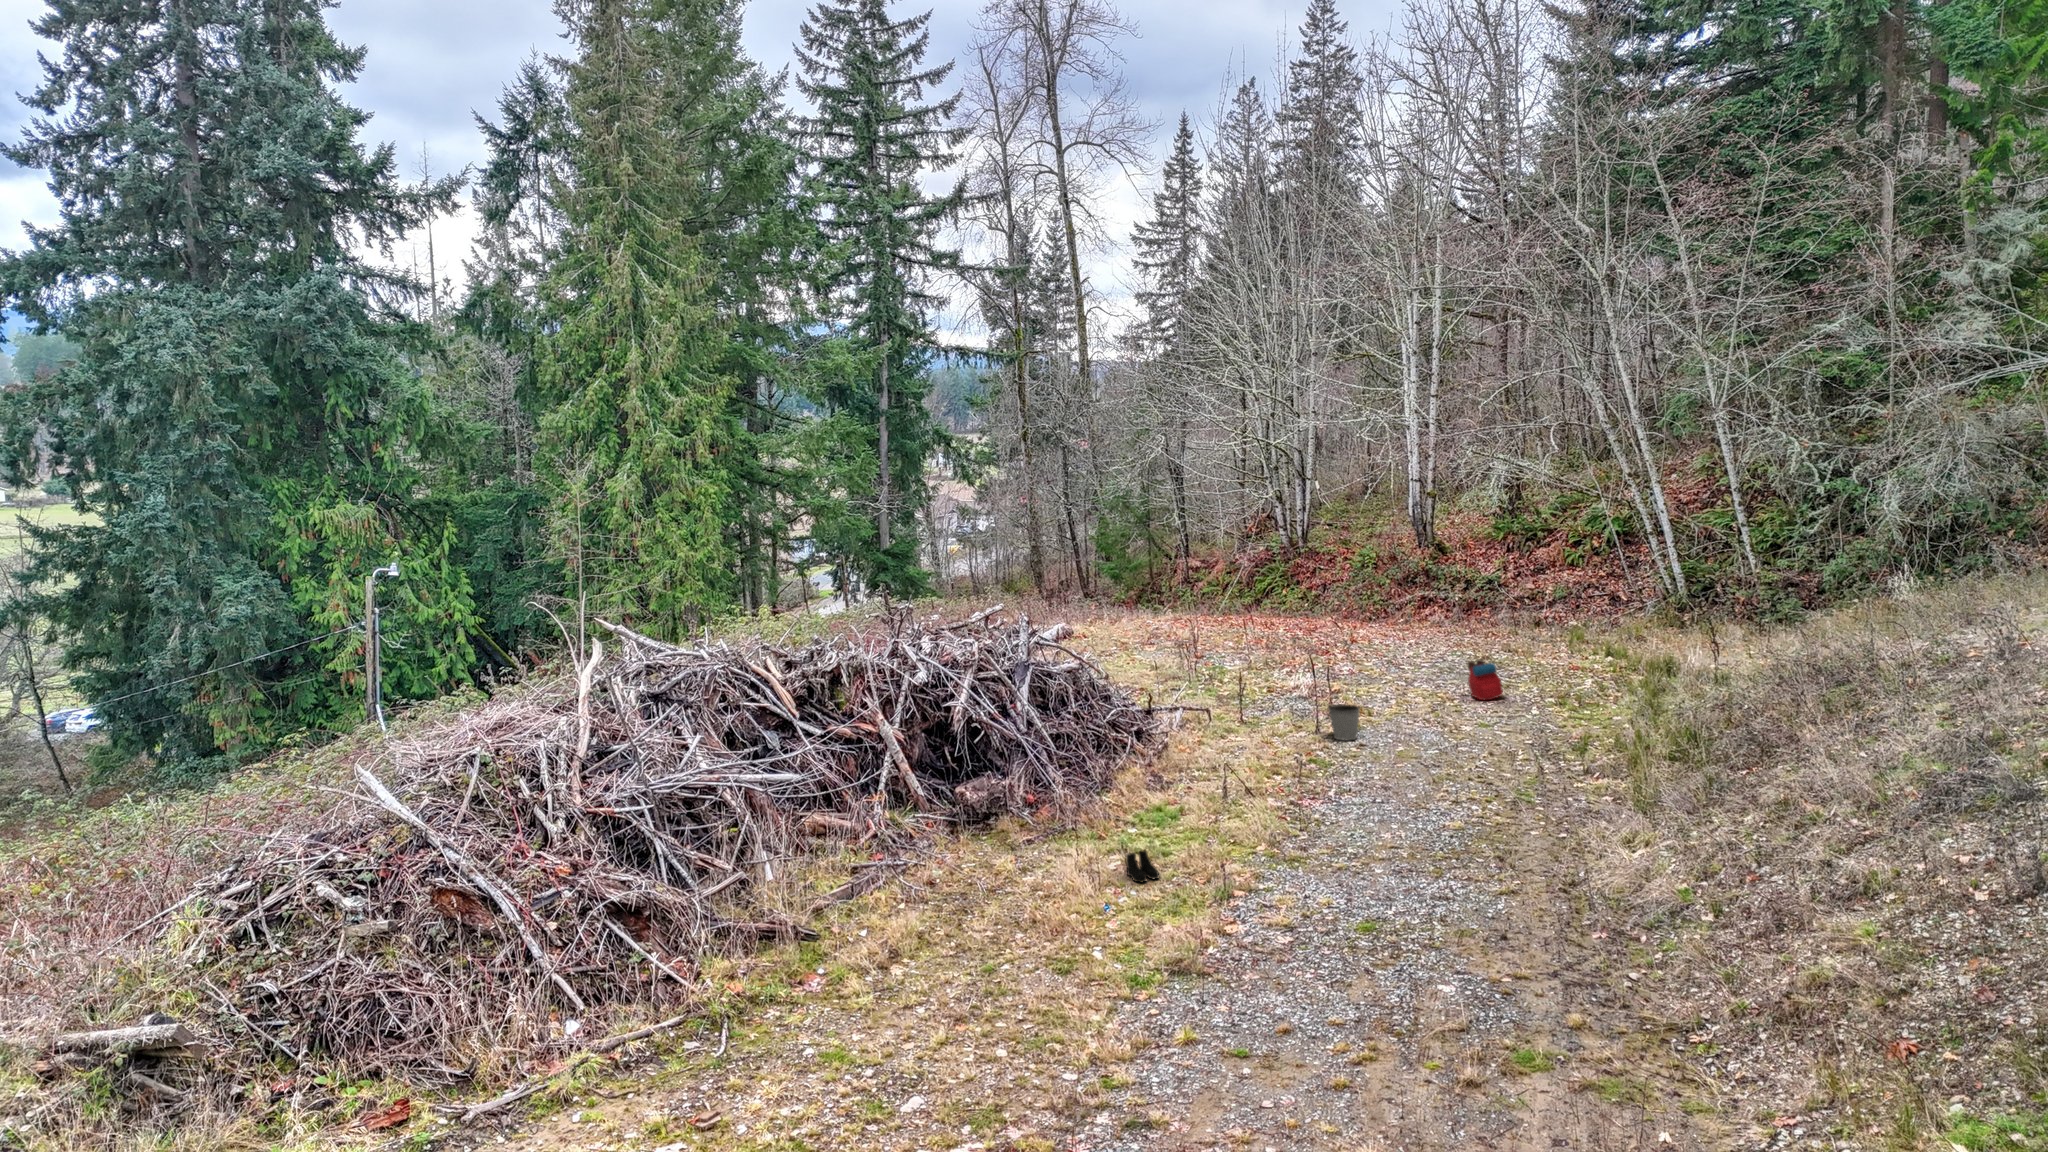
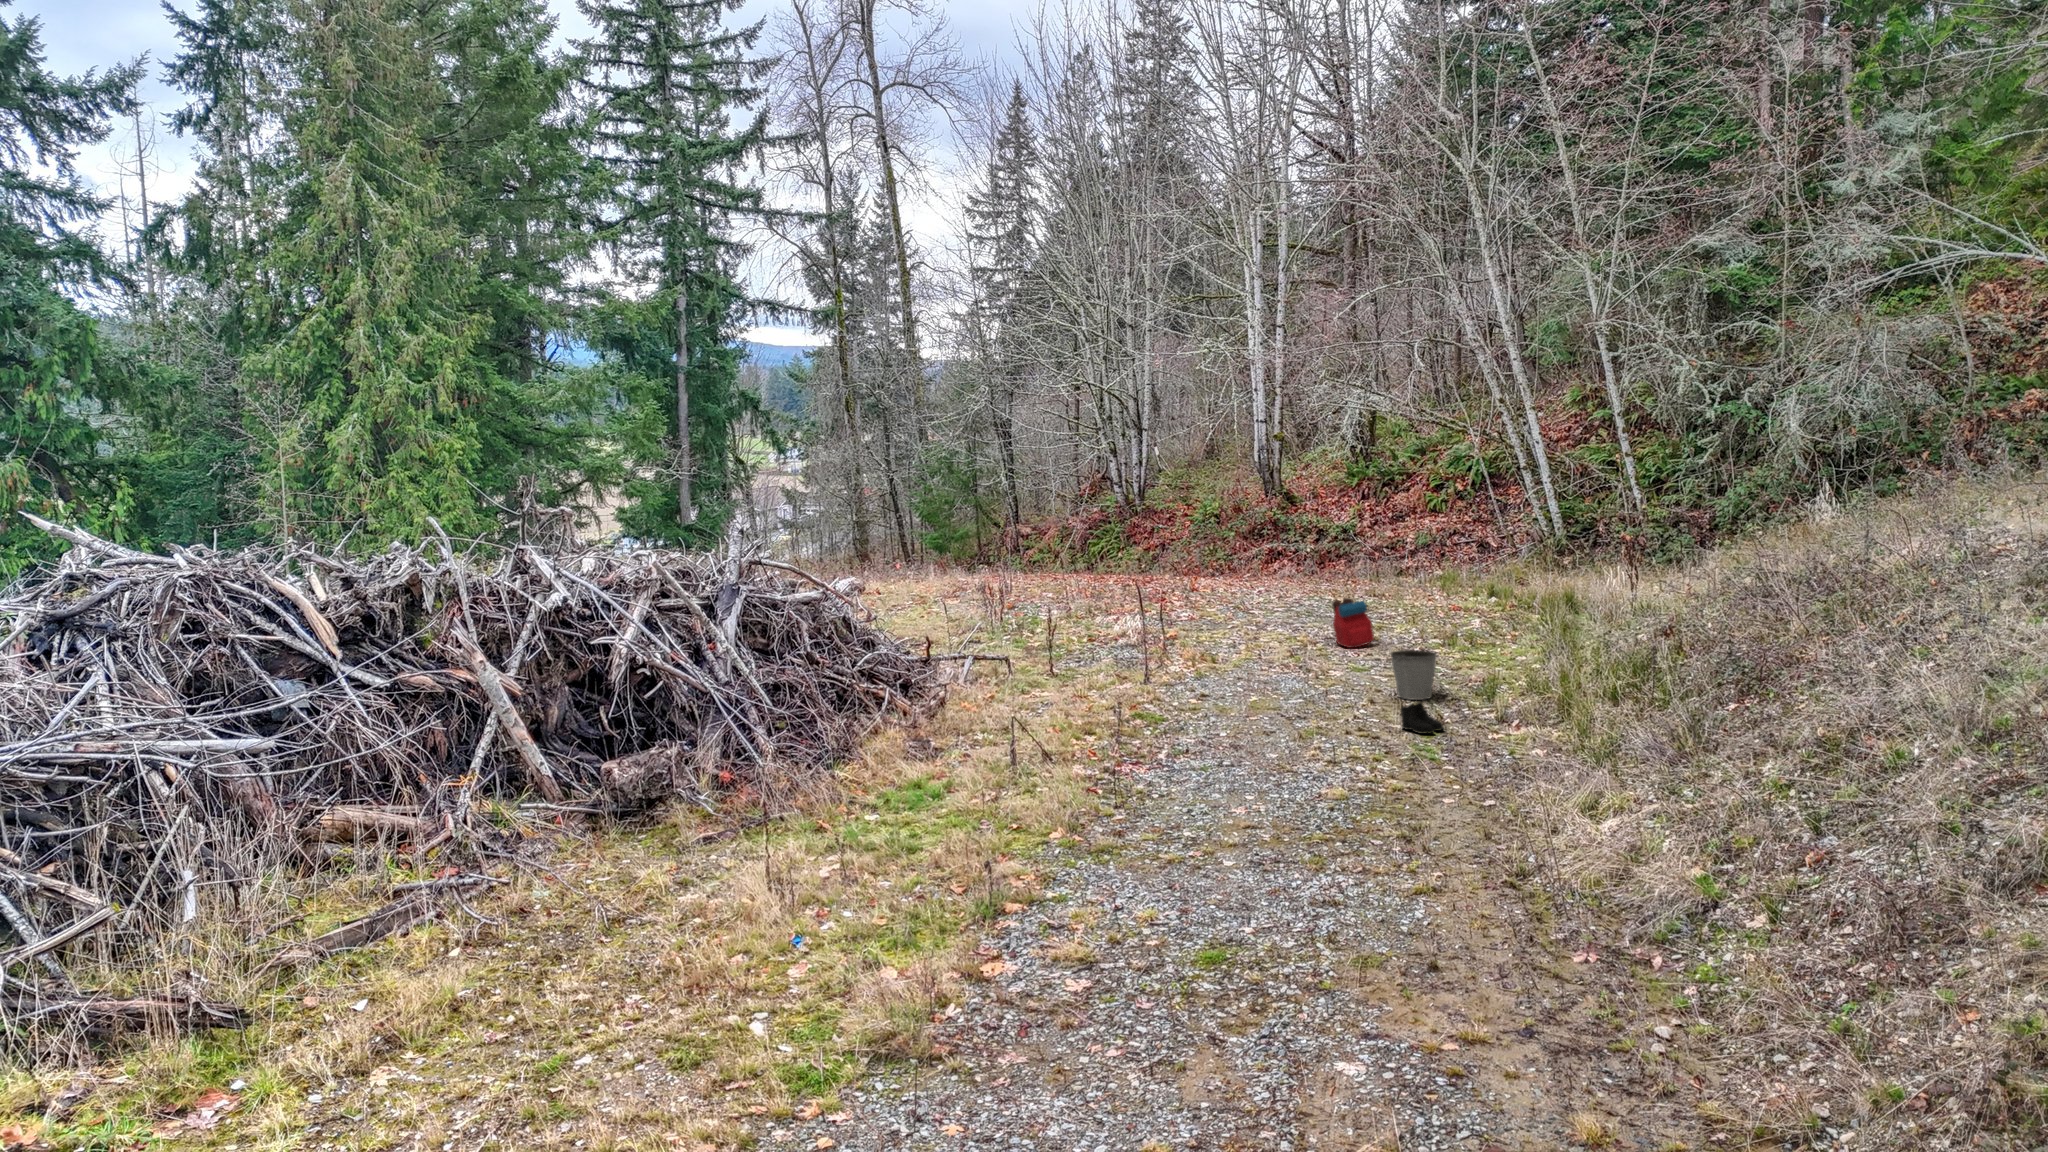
bucket: present [1329,704,1360,741] -> present [1391,649,1437,700]
boots: present [1126,850,1159,883] -> present [1400,701,1444,734]

